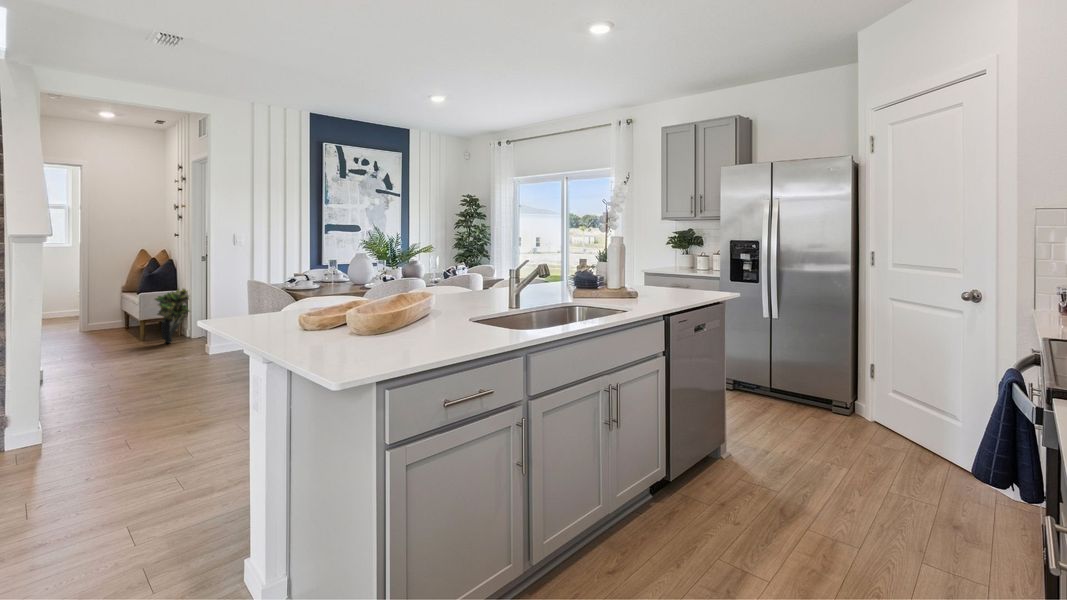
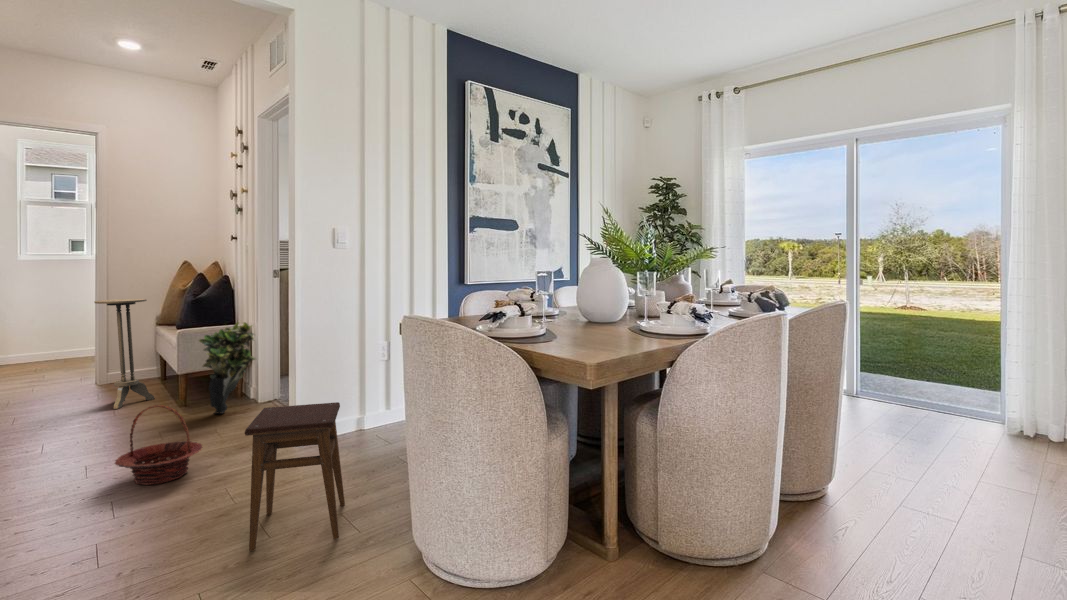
side table: none [86,274,125,342] -> present [94,299,155,409]
stool: none [180,320,231,380] -> present [245,402,345,551]
basket: none [112,326,159,366] -> present [115,405,203,485]

